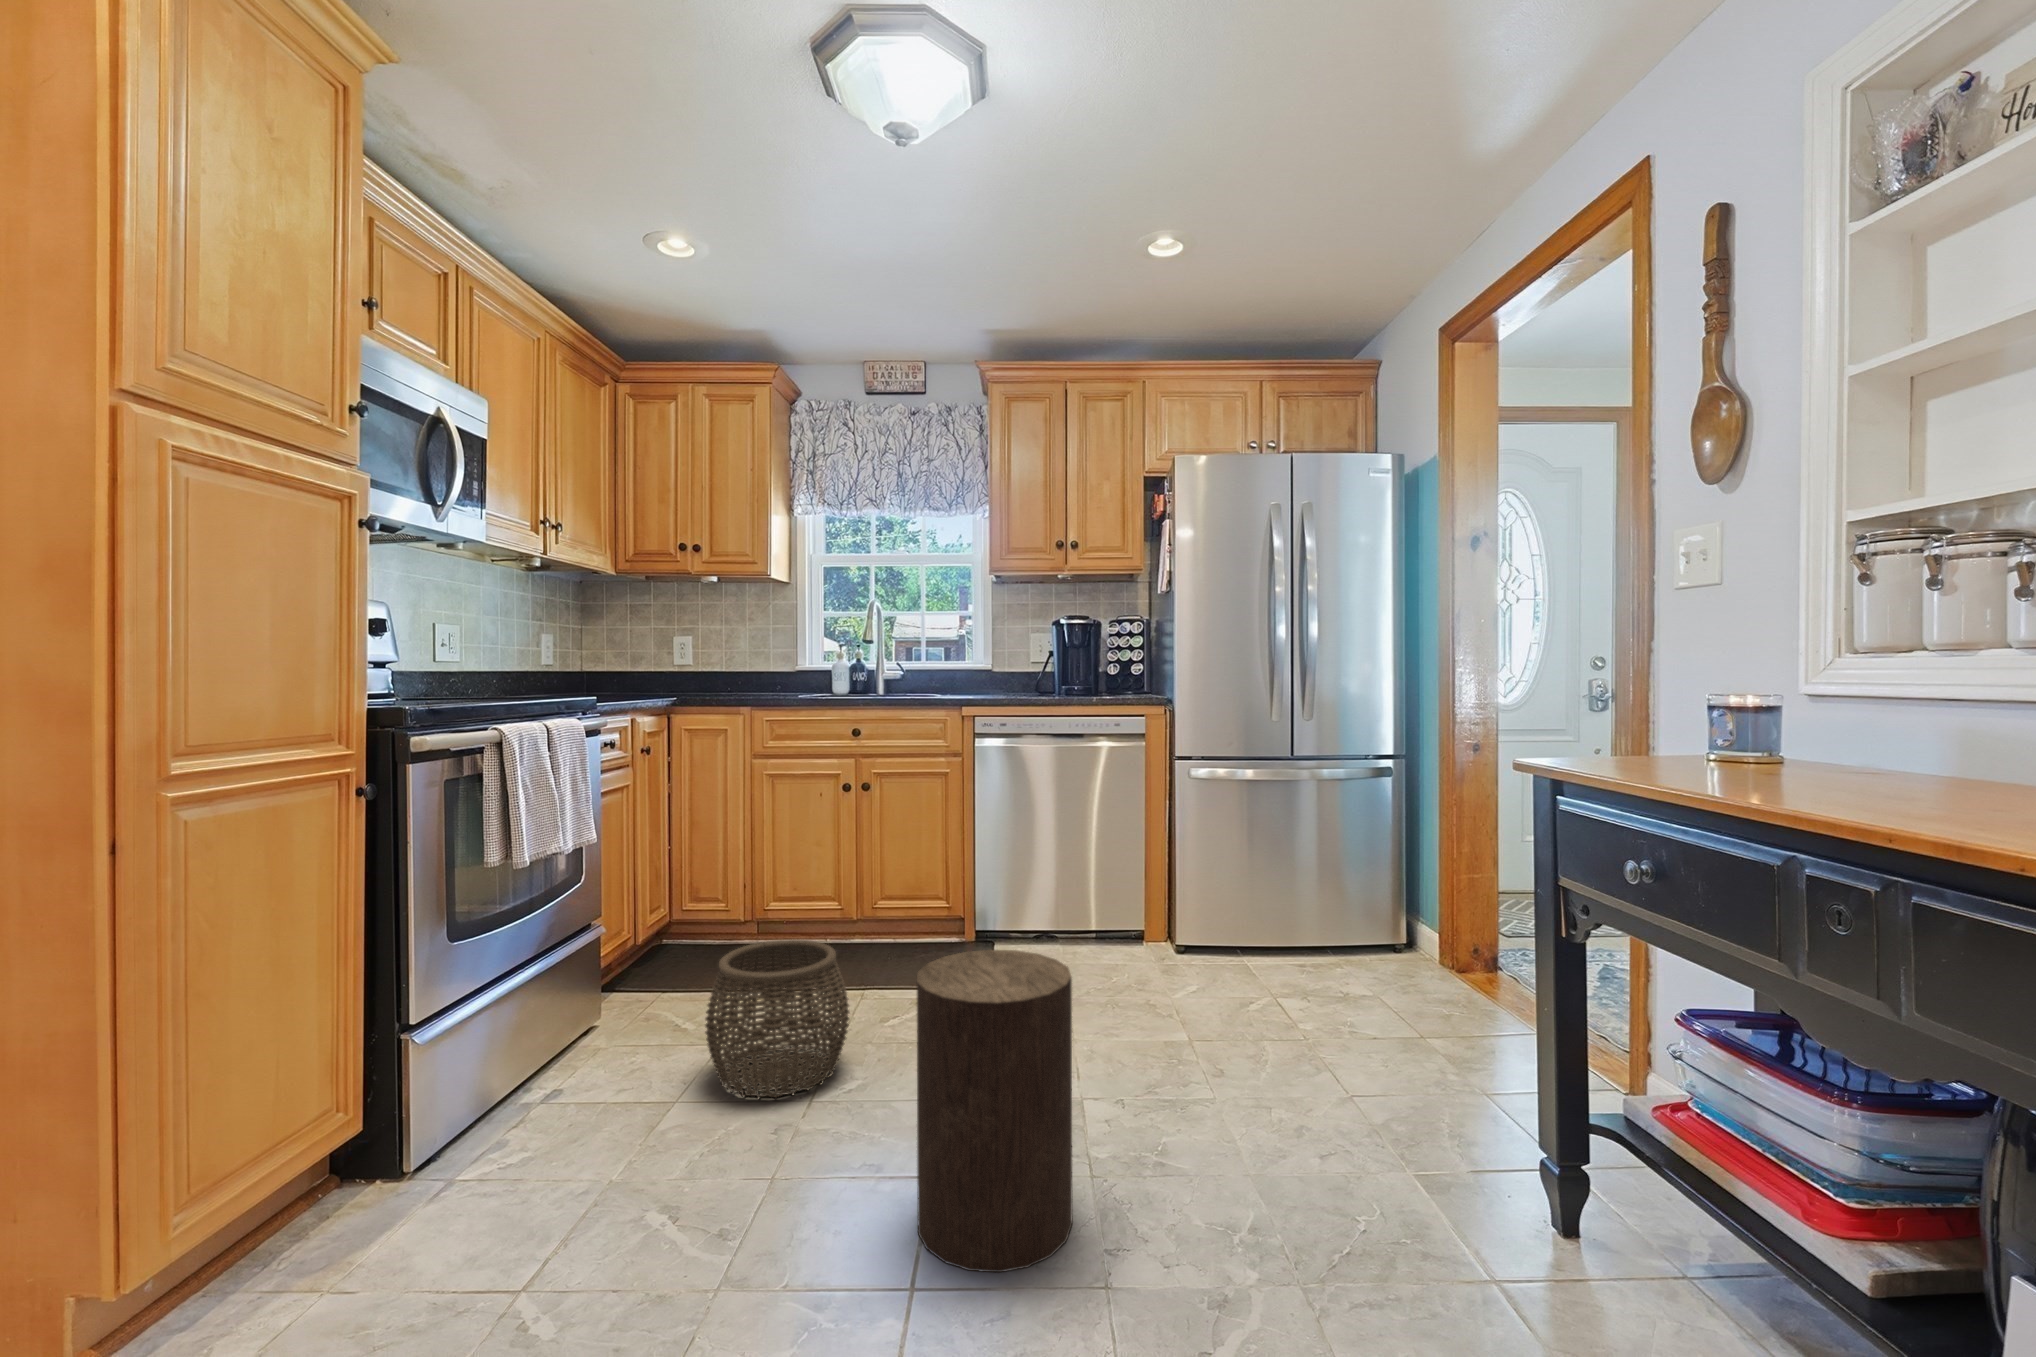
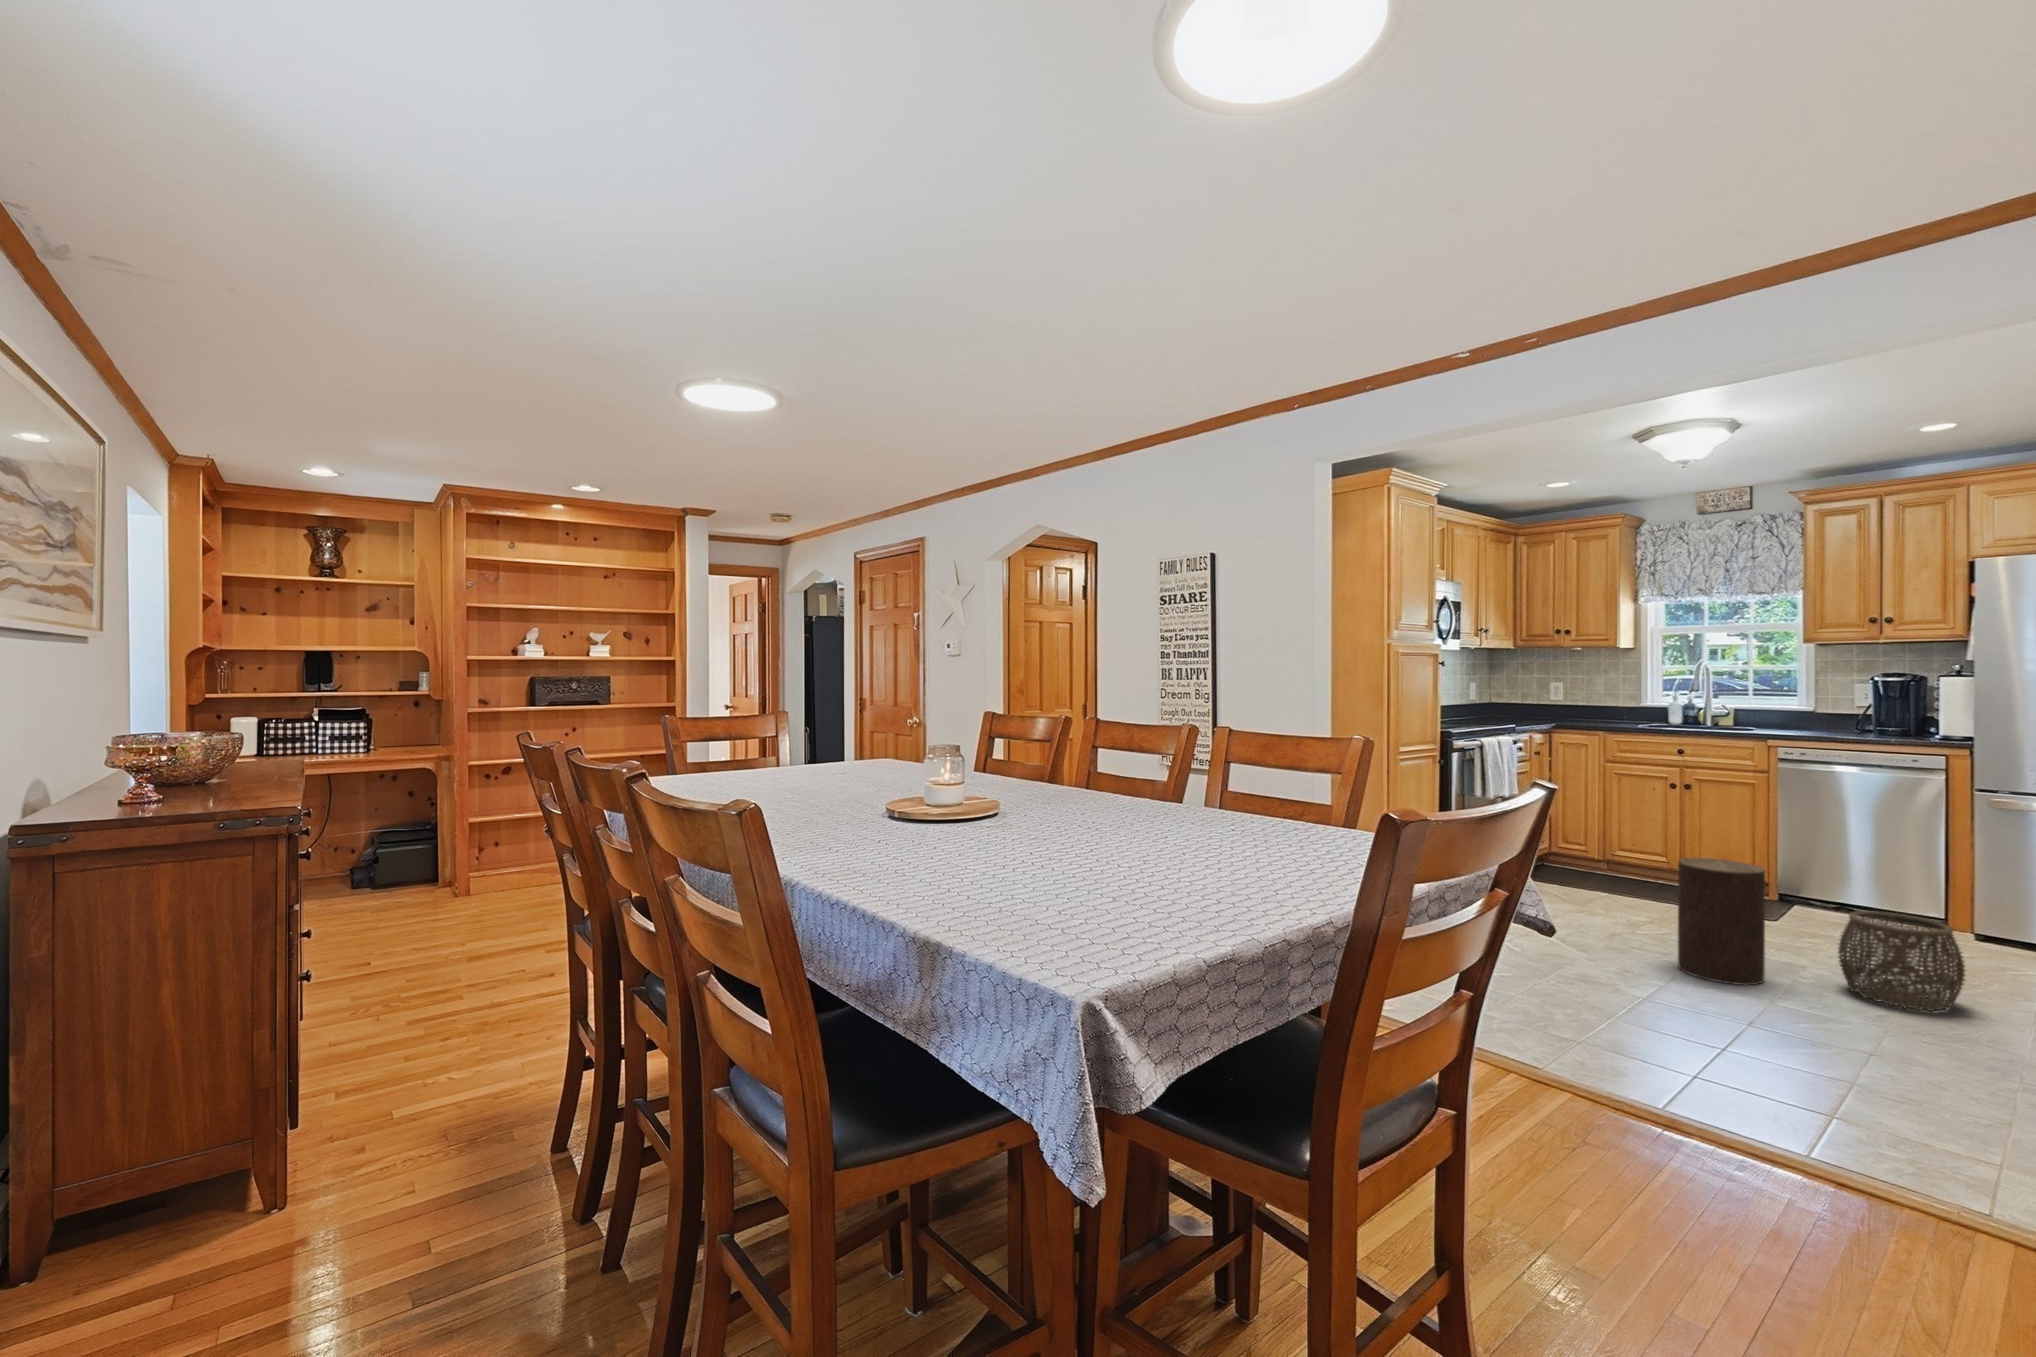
woven basket: present [705,940,849,1099] -> present [1838,911,1965,1011]

